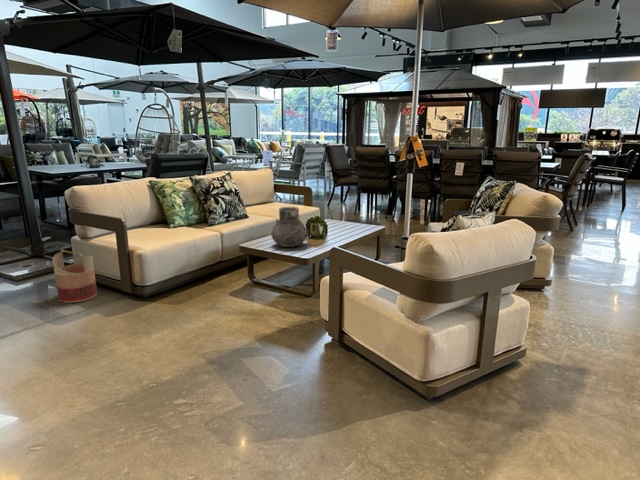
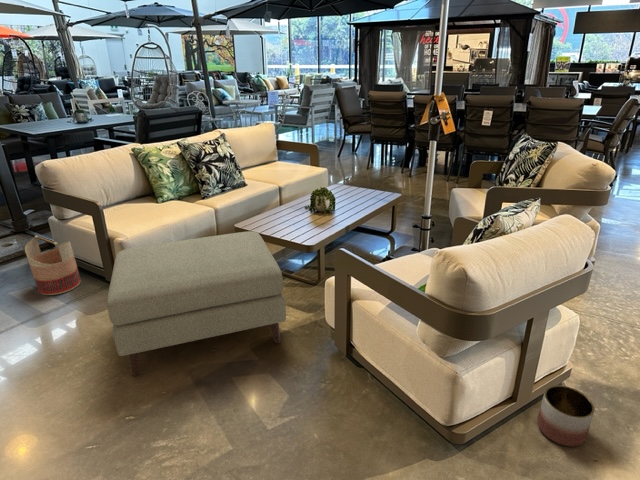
vase: present [271,207,308,247] -> none [270,179,312,227]
ottoman: none [139,245,287,357] -> present [107,231,286,376]
planter: none [498,354,541,401] -> present [537,385,595,446]

